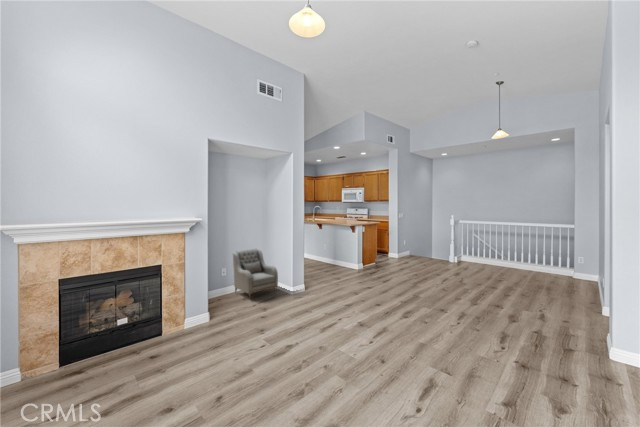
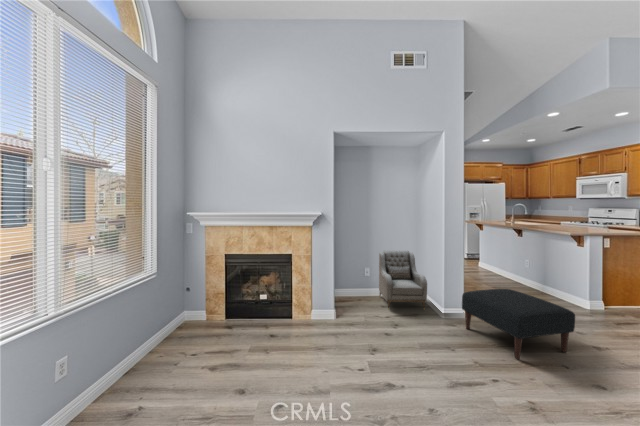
ottoman: none [306,264,366,305] -> present [462,289,575,359]

